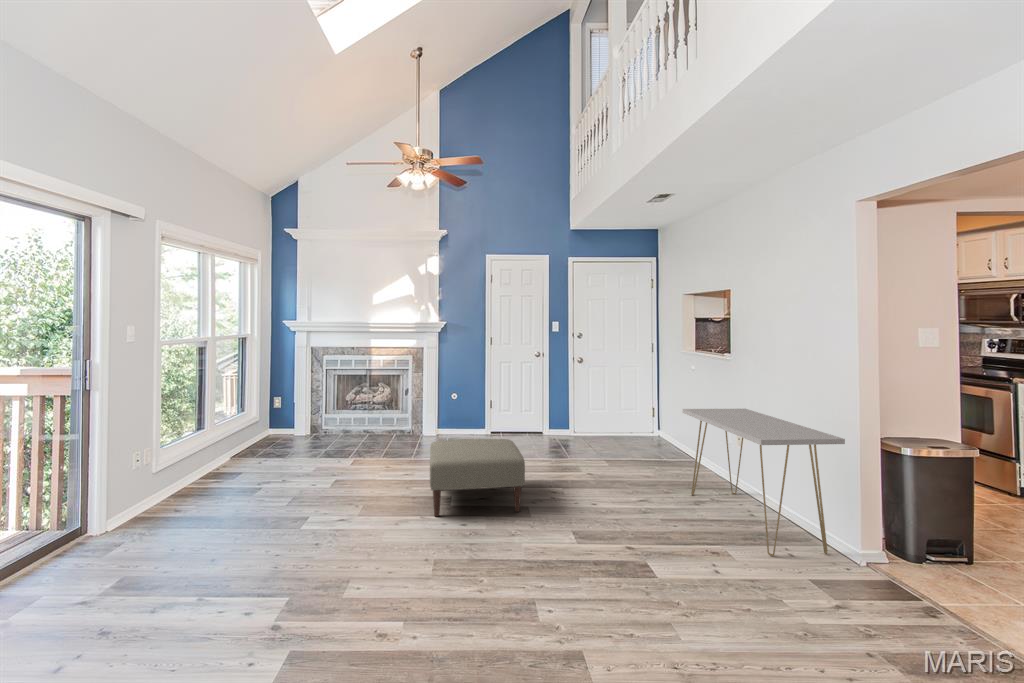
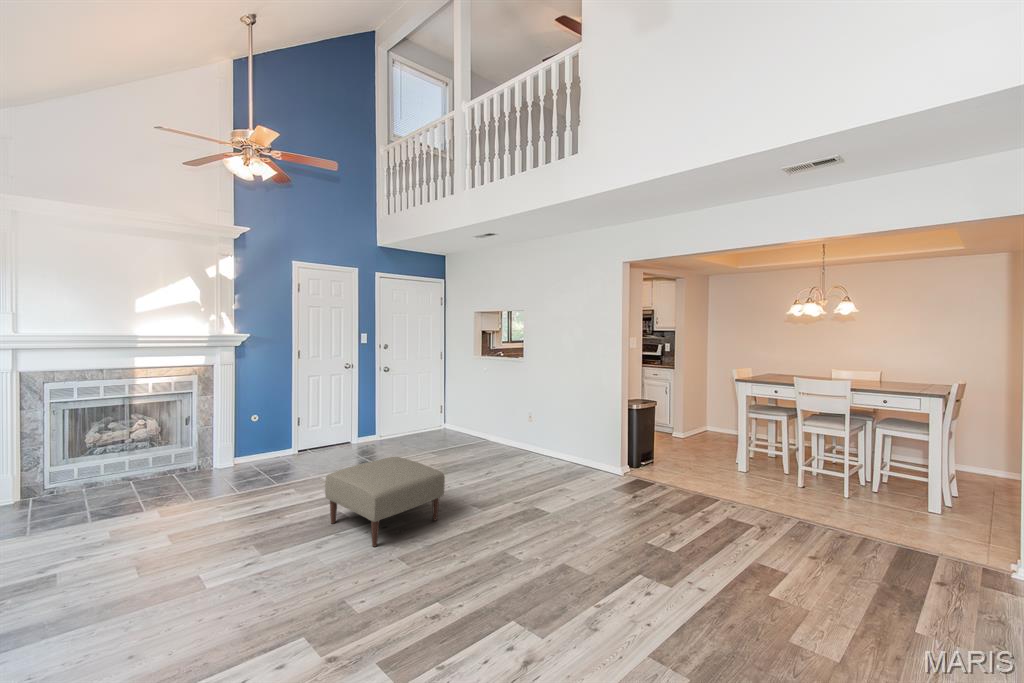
console table: present [682,409,845,556] -> none [524,405,638,501]

